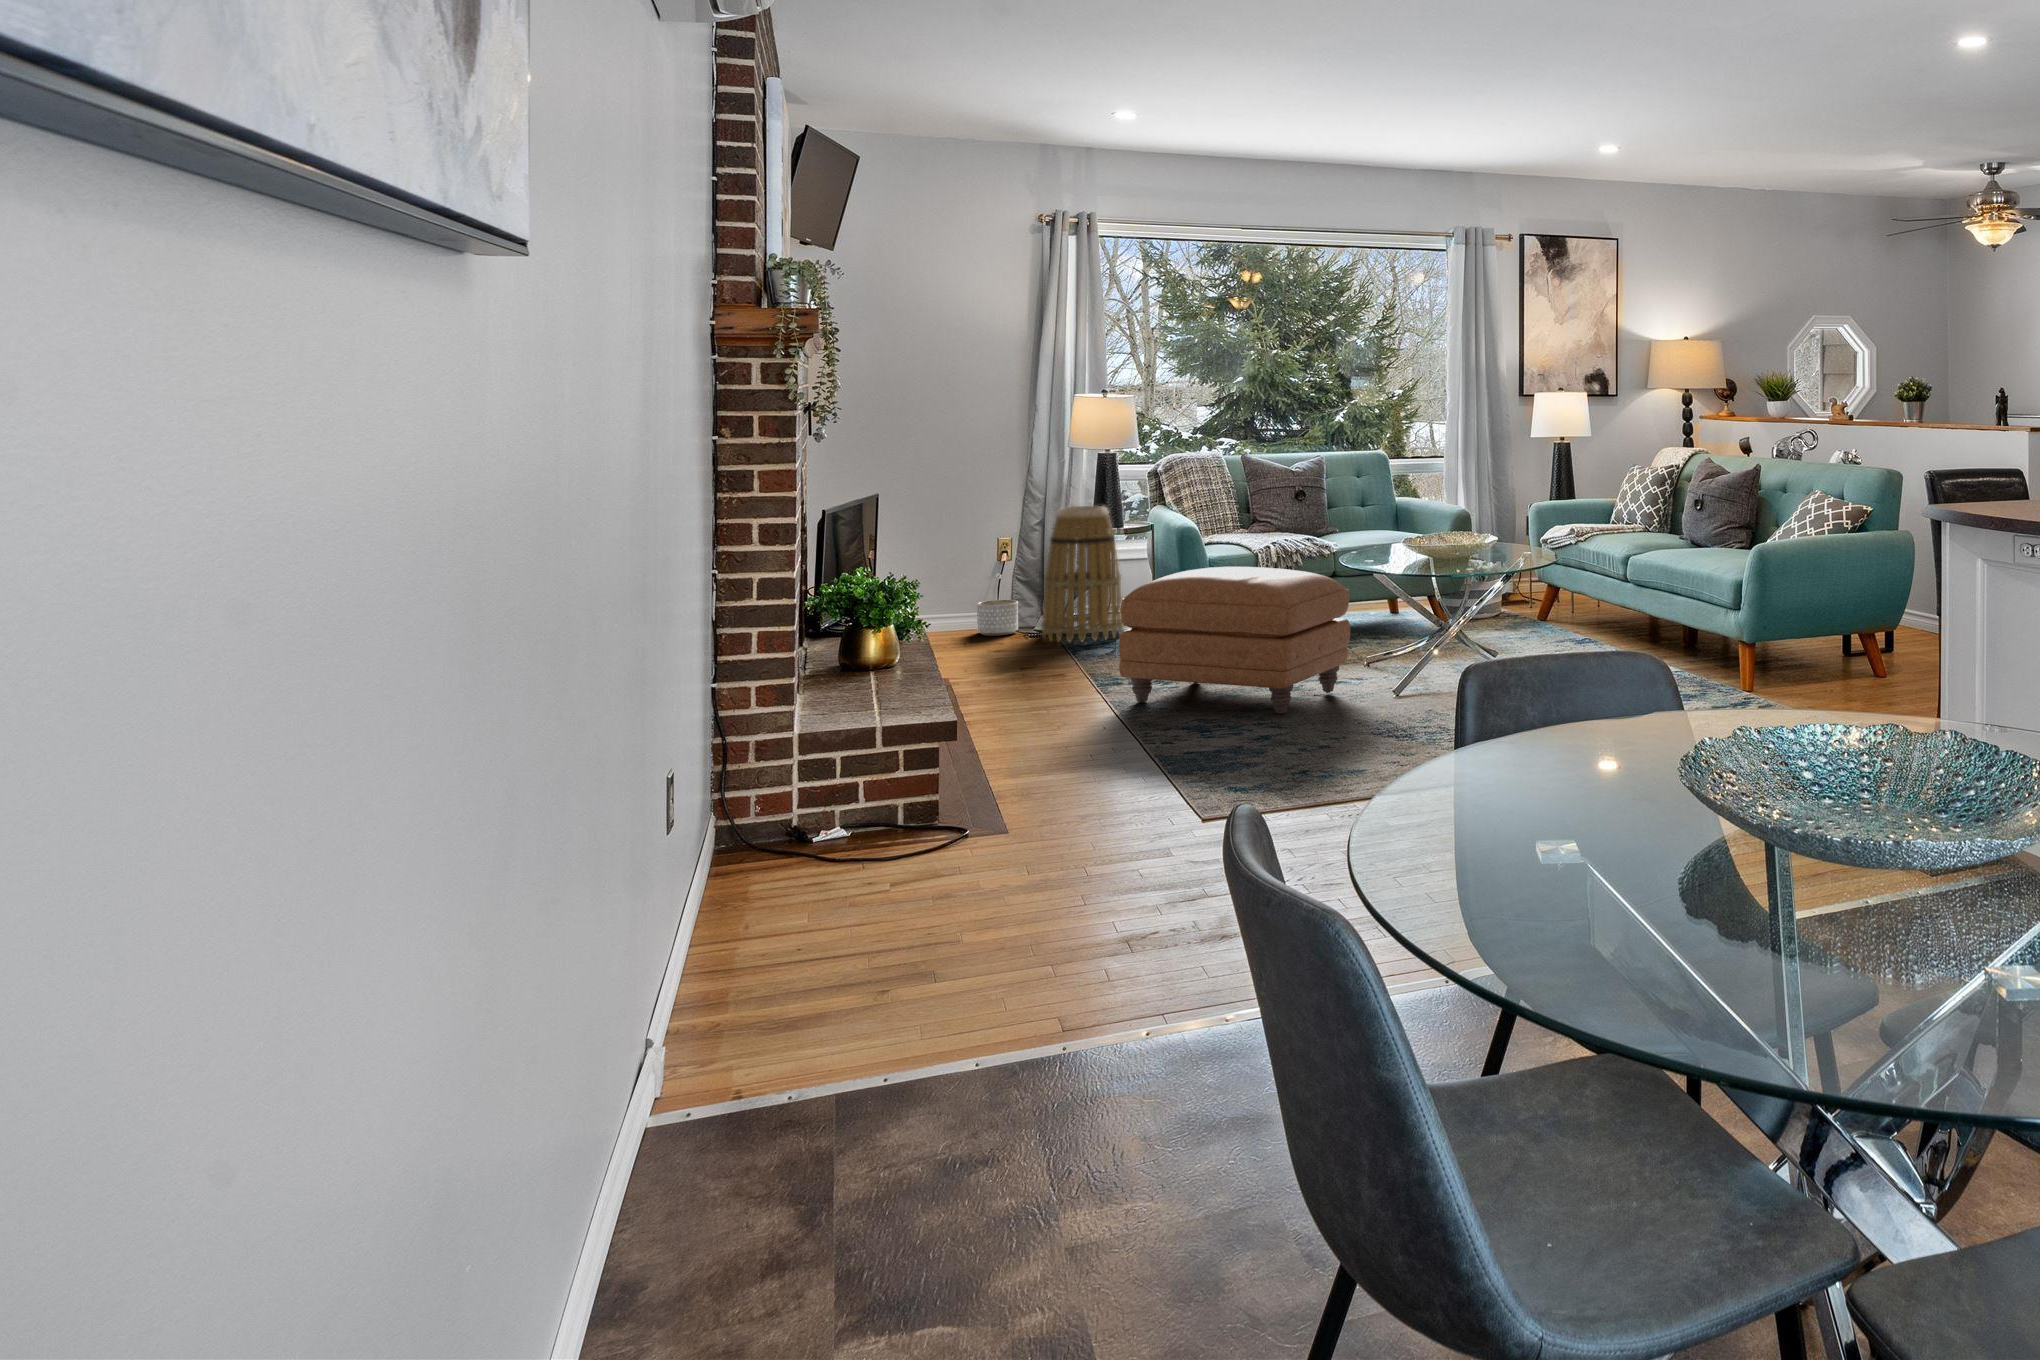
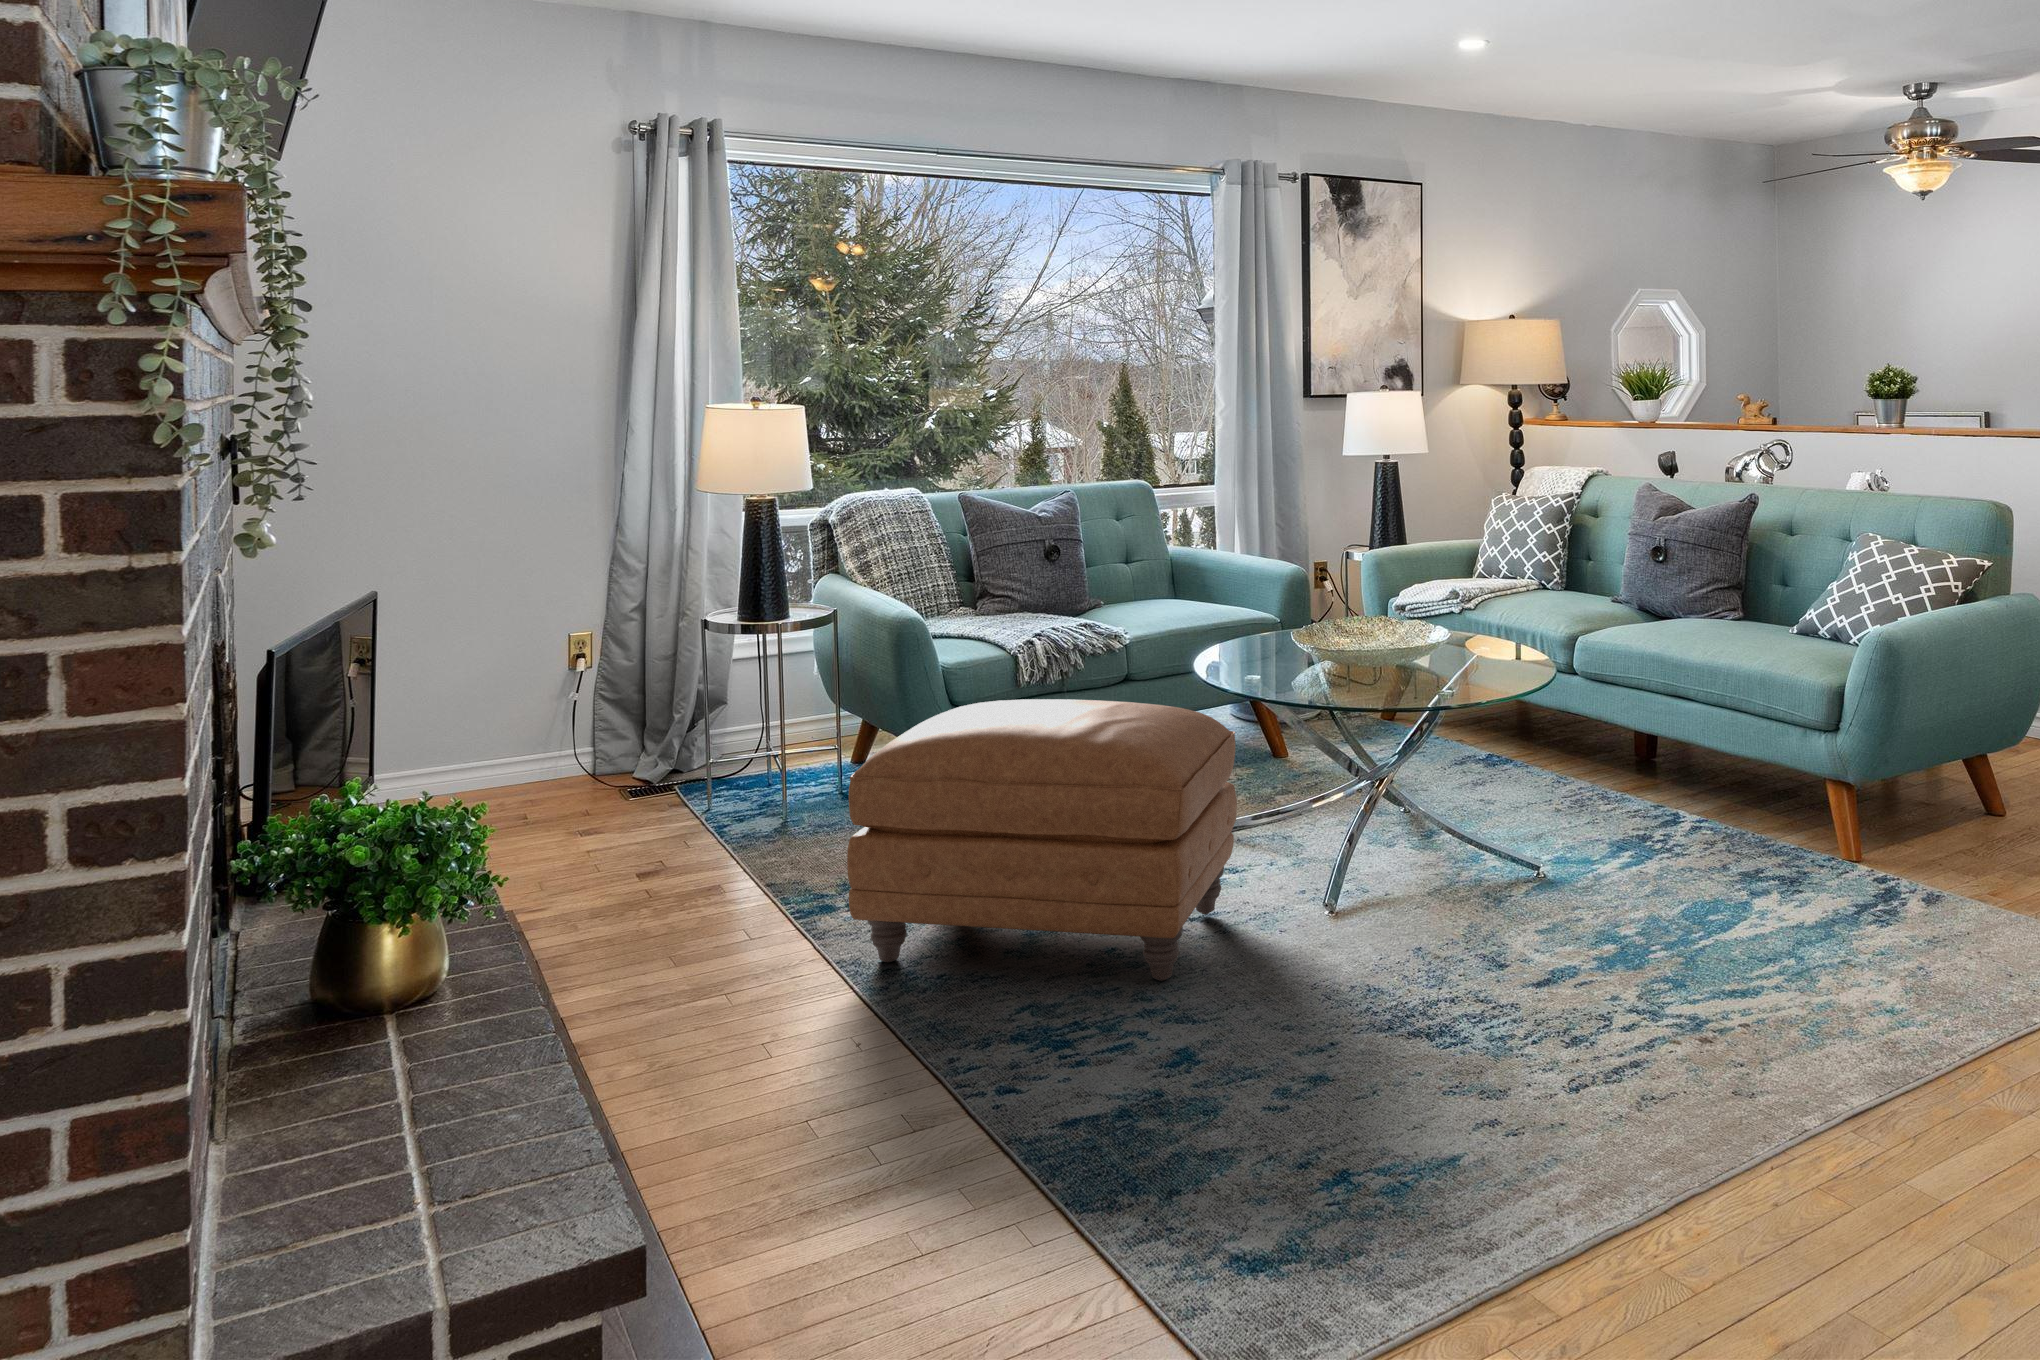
basket: present [1041,506,1124,642] -> none [647,580,781,807]
planter: present [977,600,1018,636] -> none [537,734,606,797]

